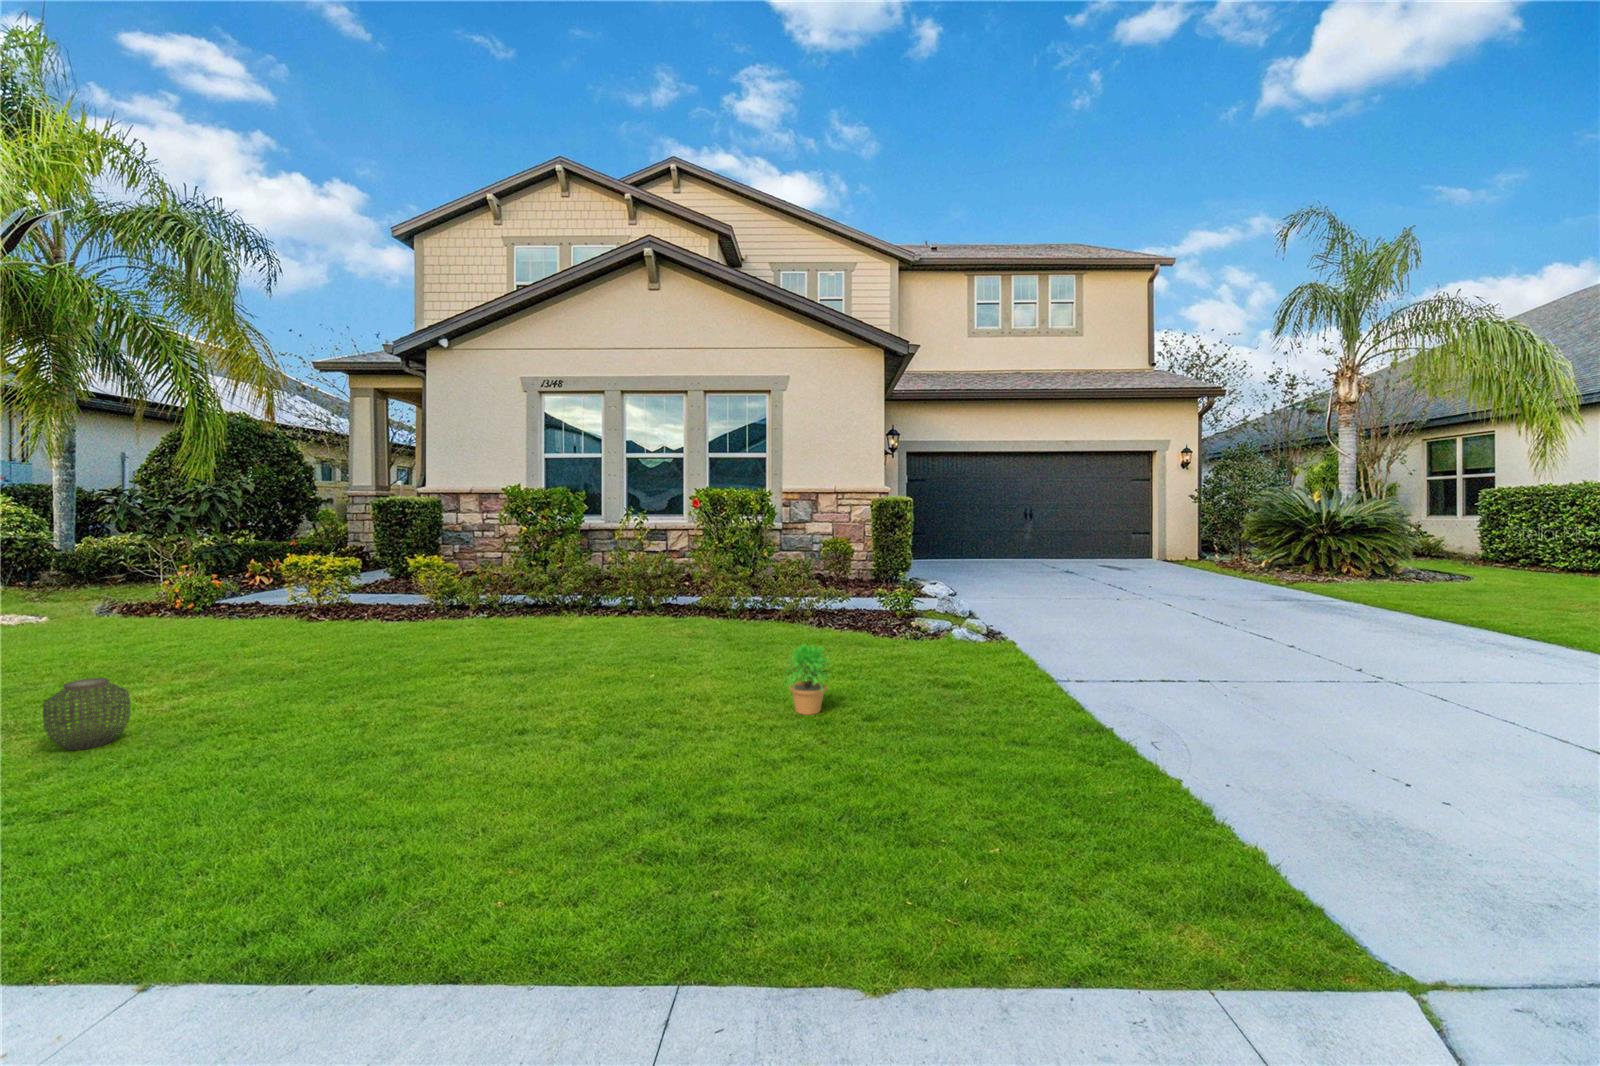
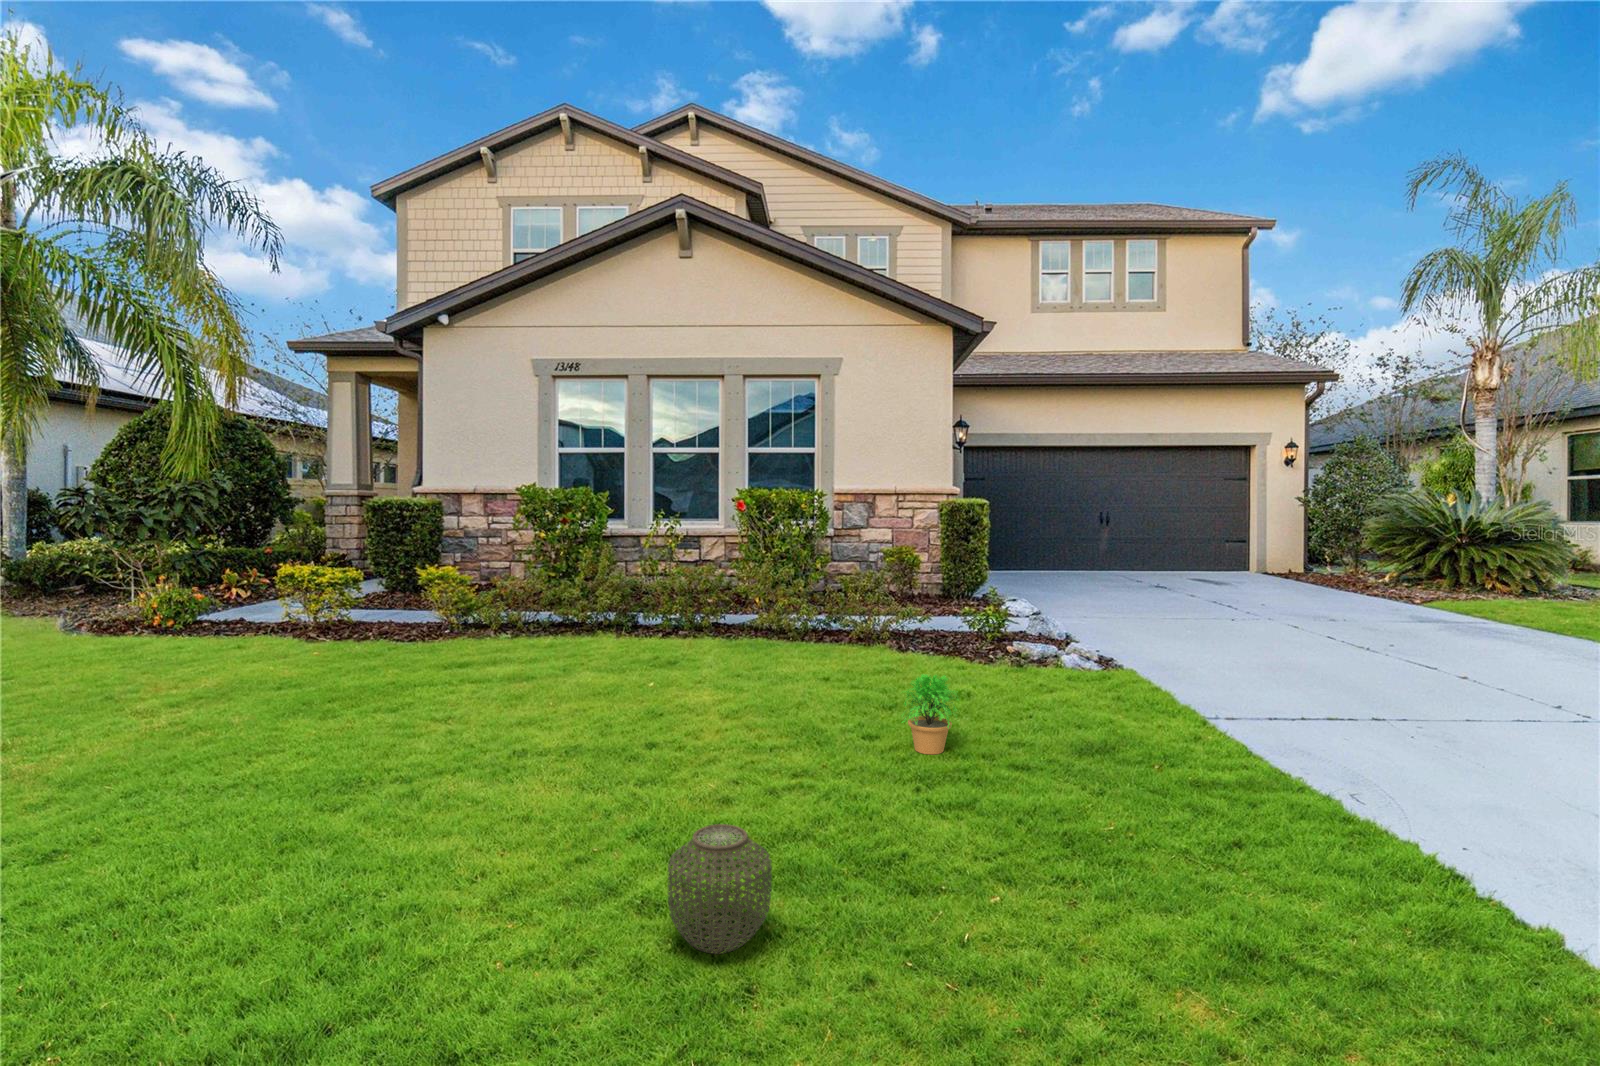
woven basket: present [43,678,130,750] -> present [668,824,772,954]

